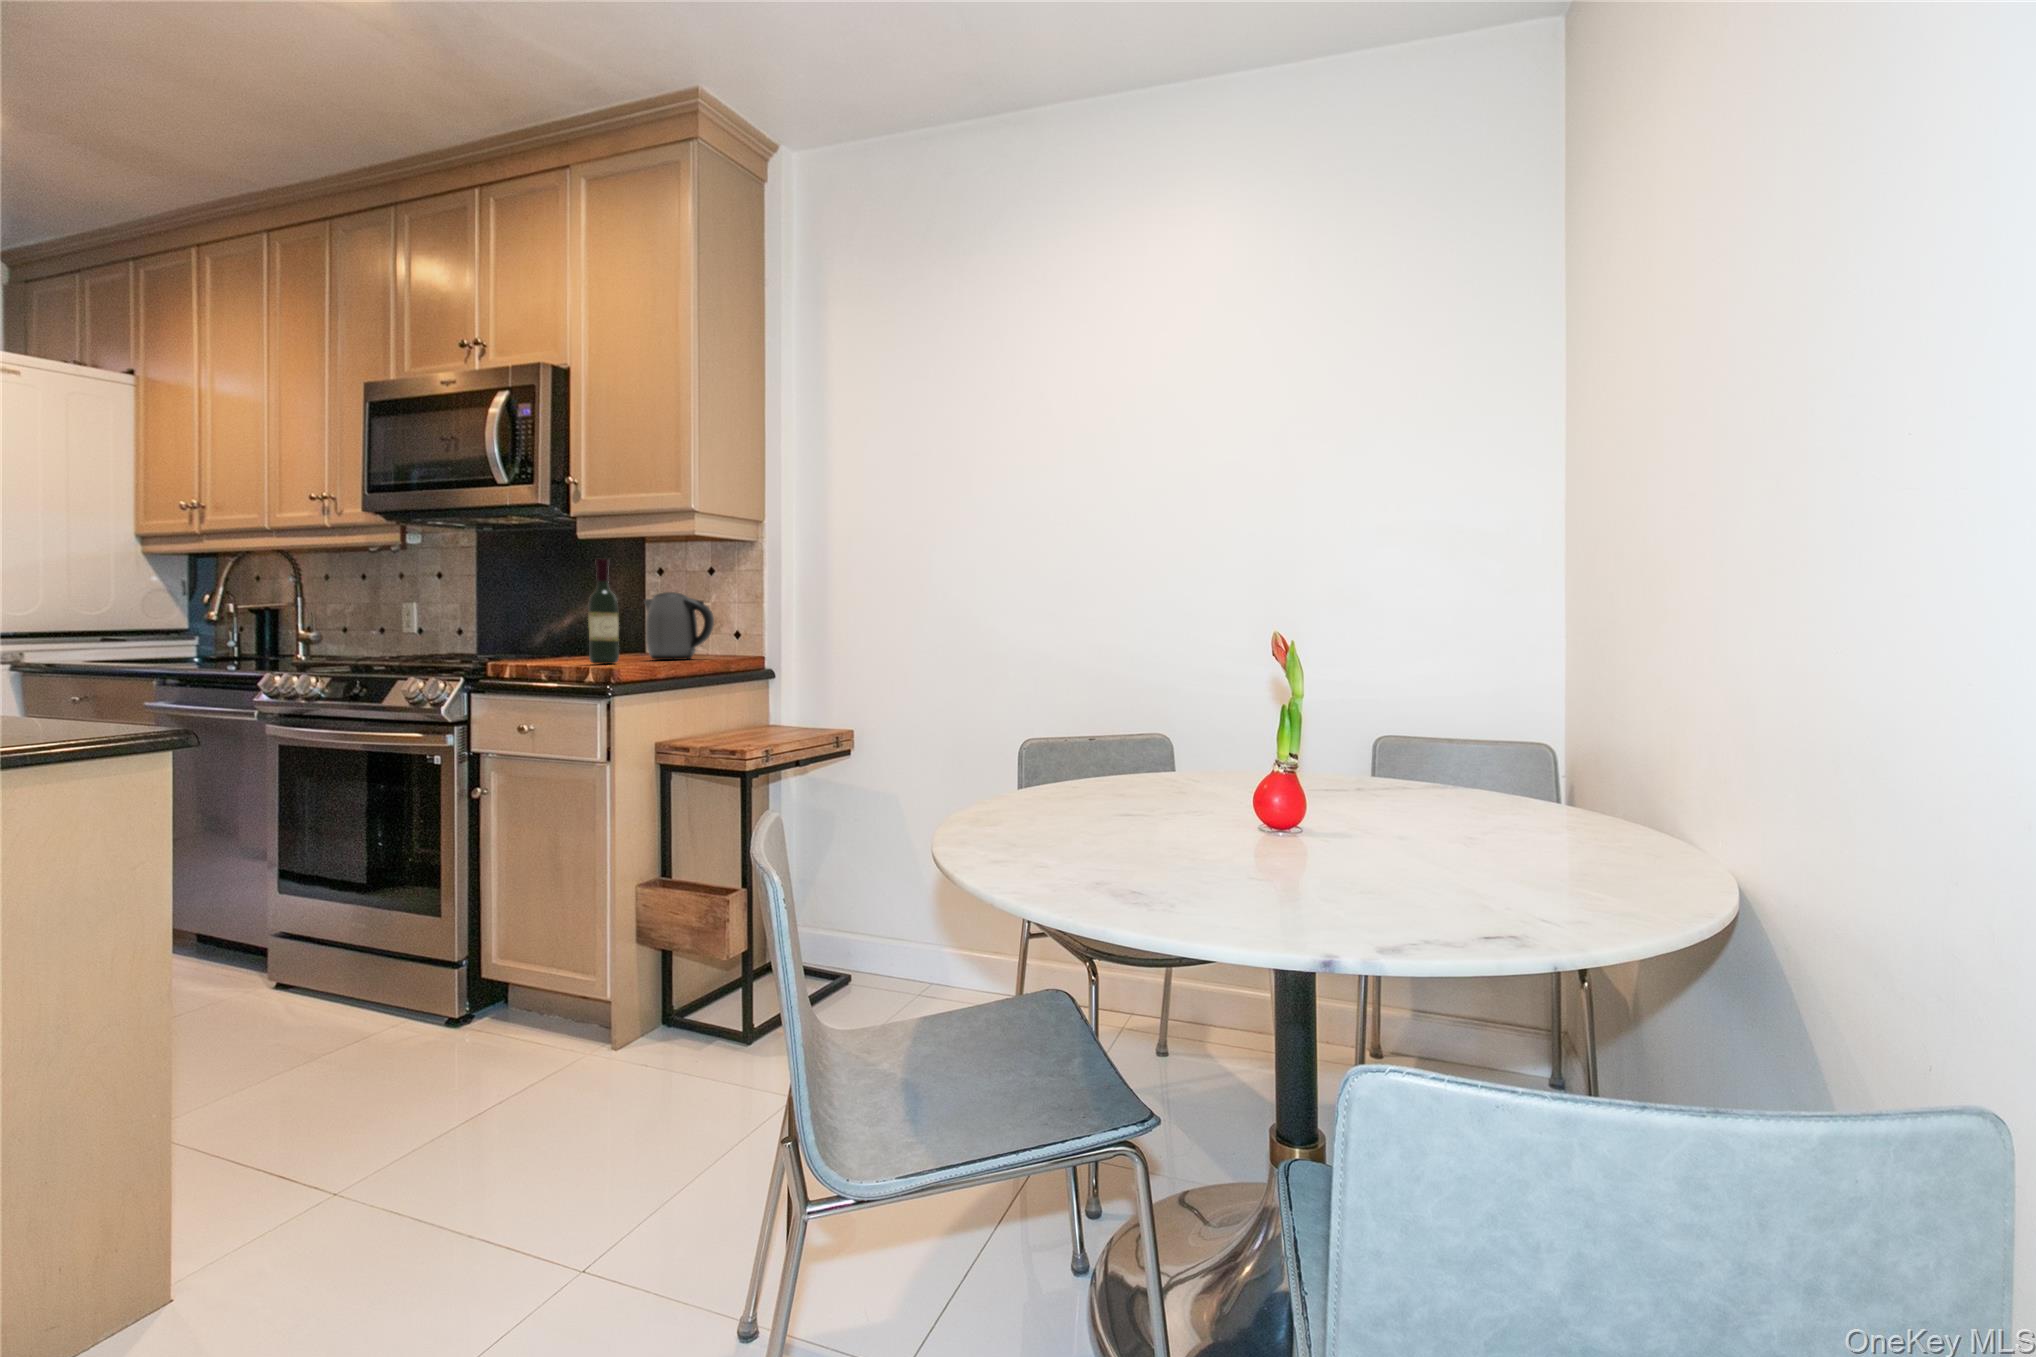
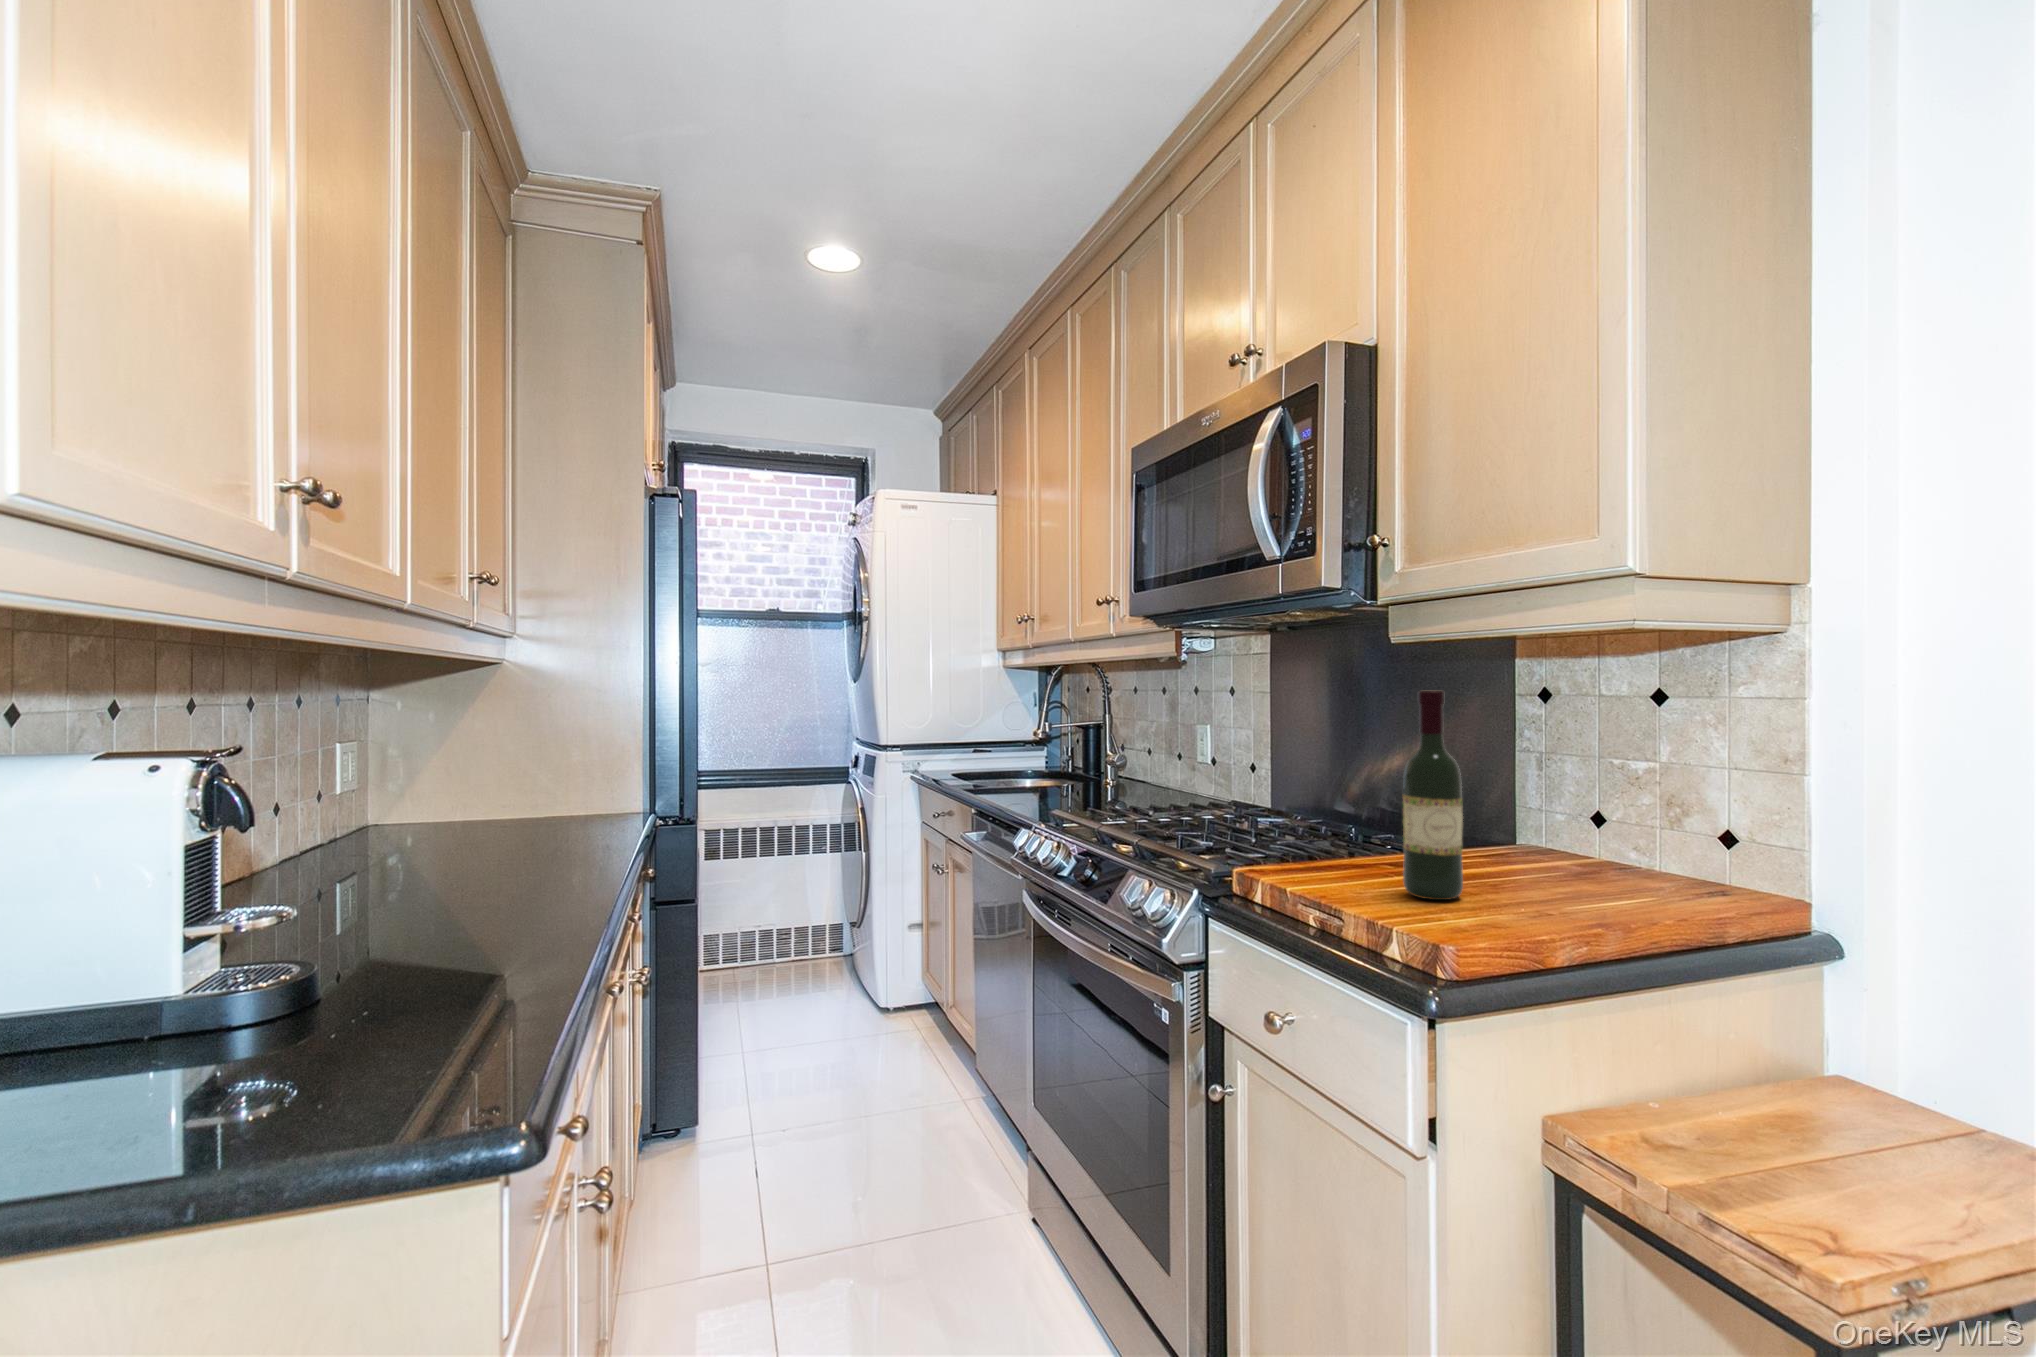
kettle: present [644,592,714,660] -> none [1514,744,1678,888]

